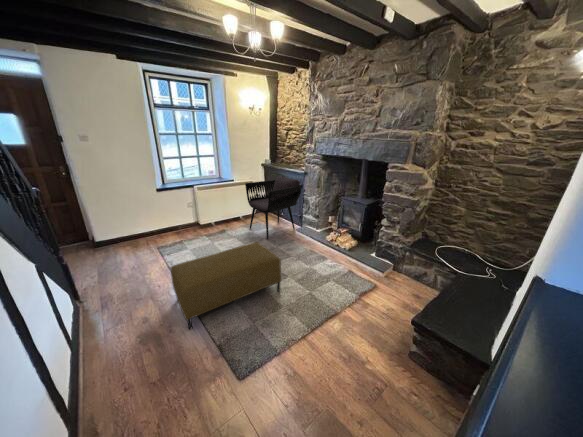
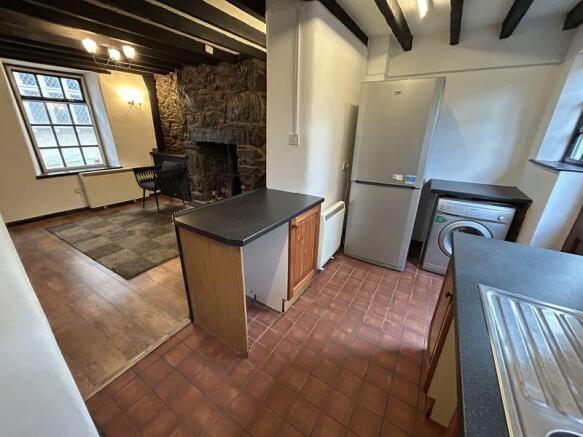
ottoman: present [171,242,281,329] -> none [63,208,165,266]

